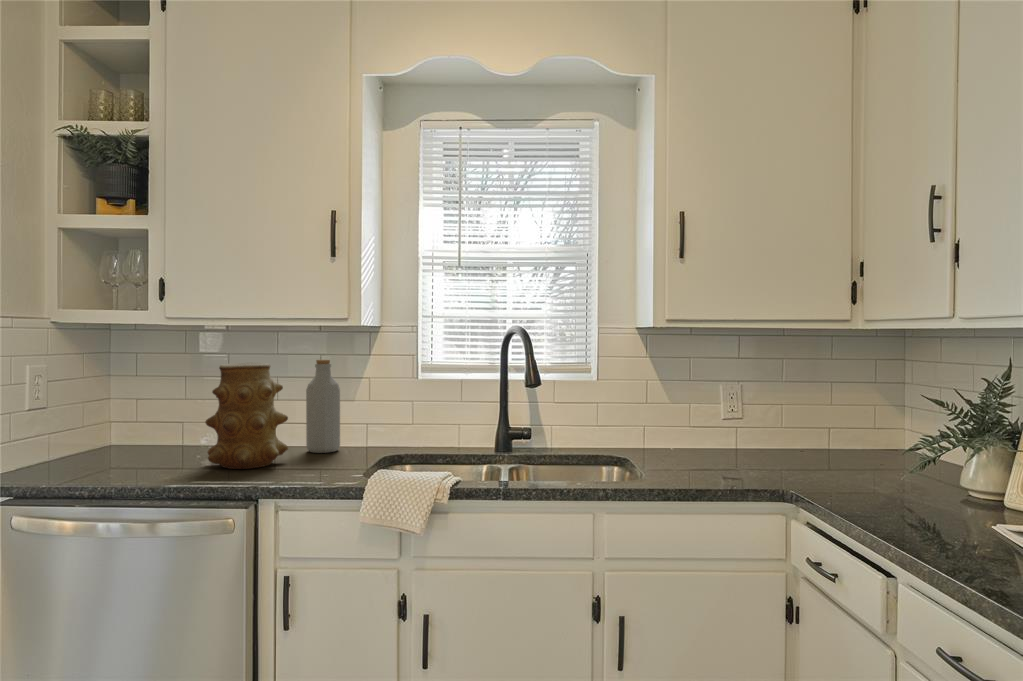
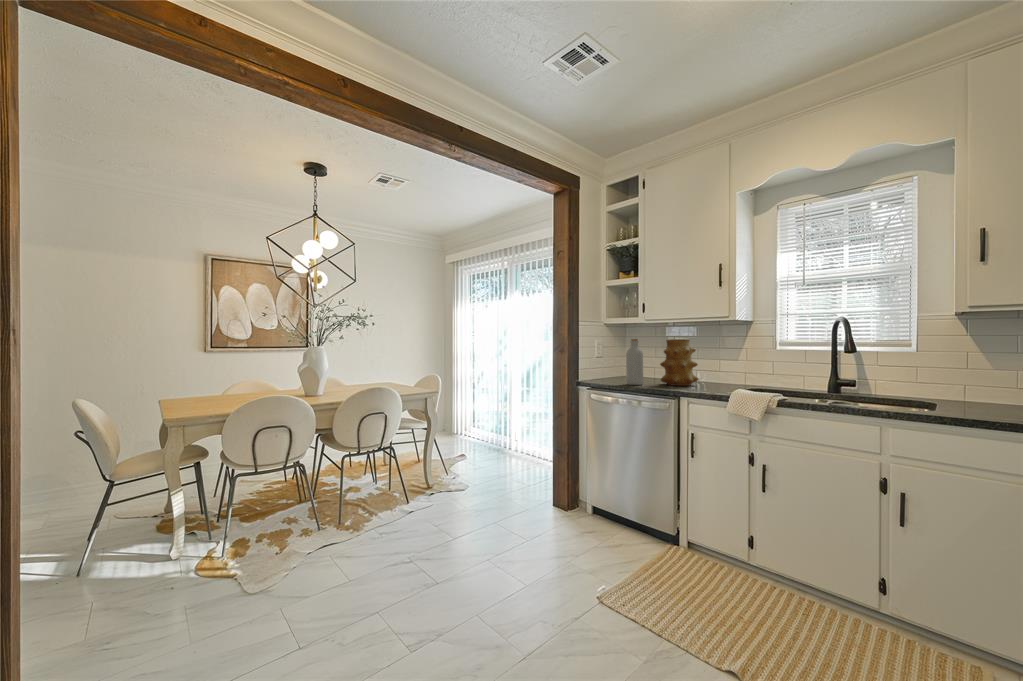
bottle: present [306,360,340,453] -> present [626,339,643,385]

